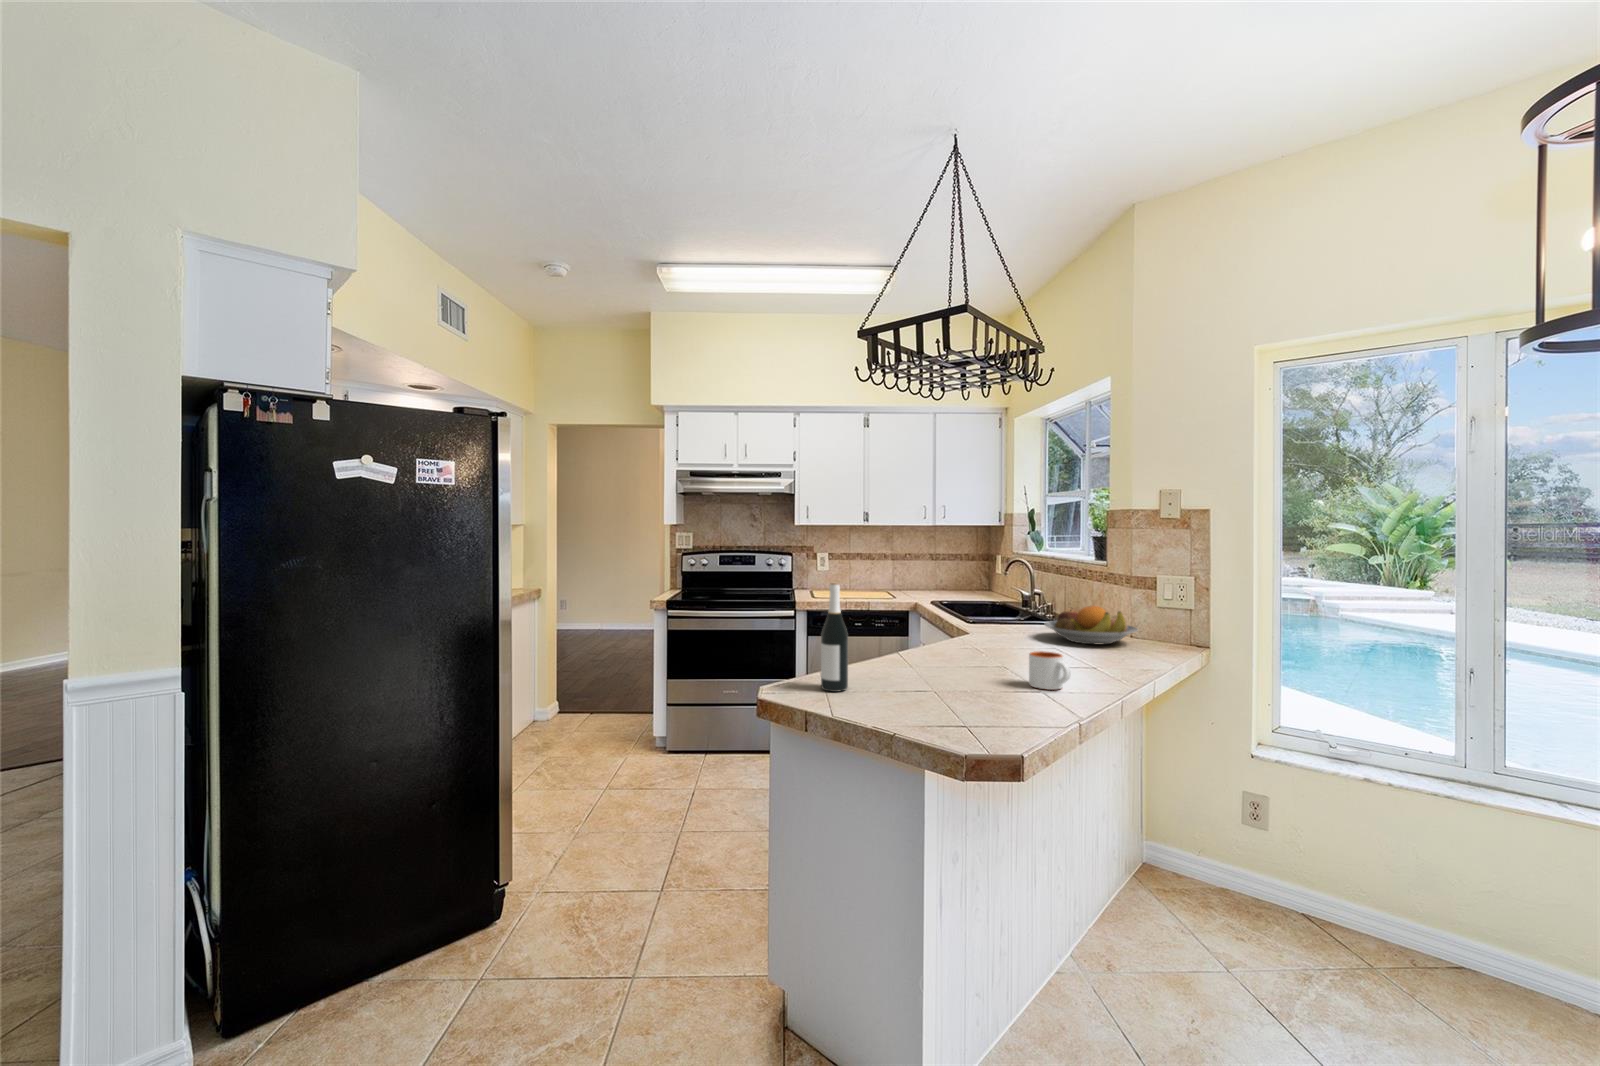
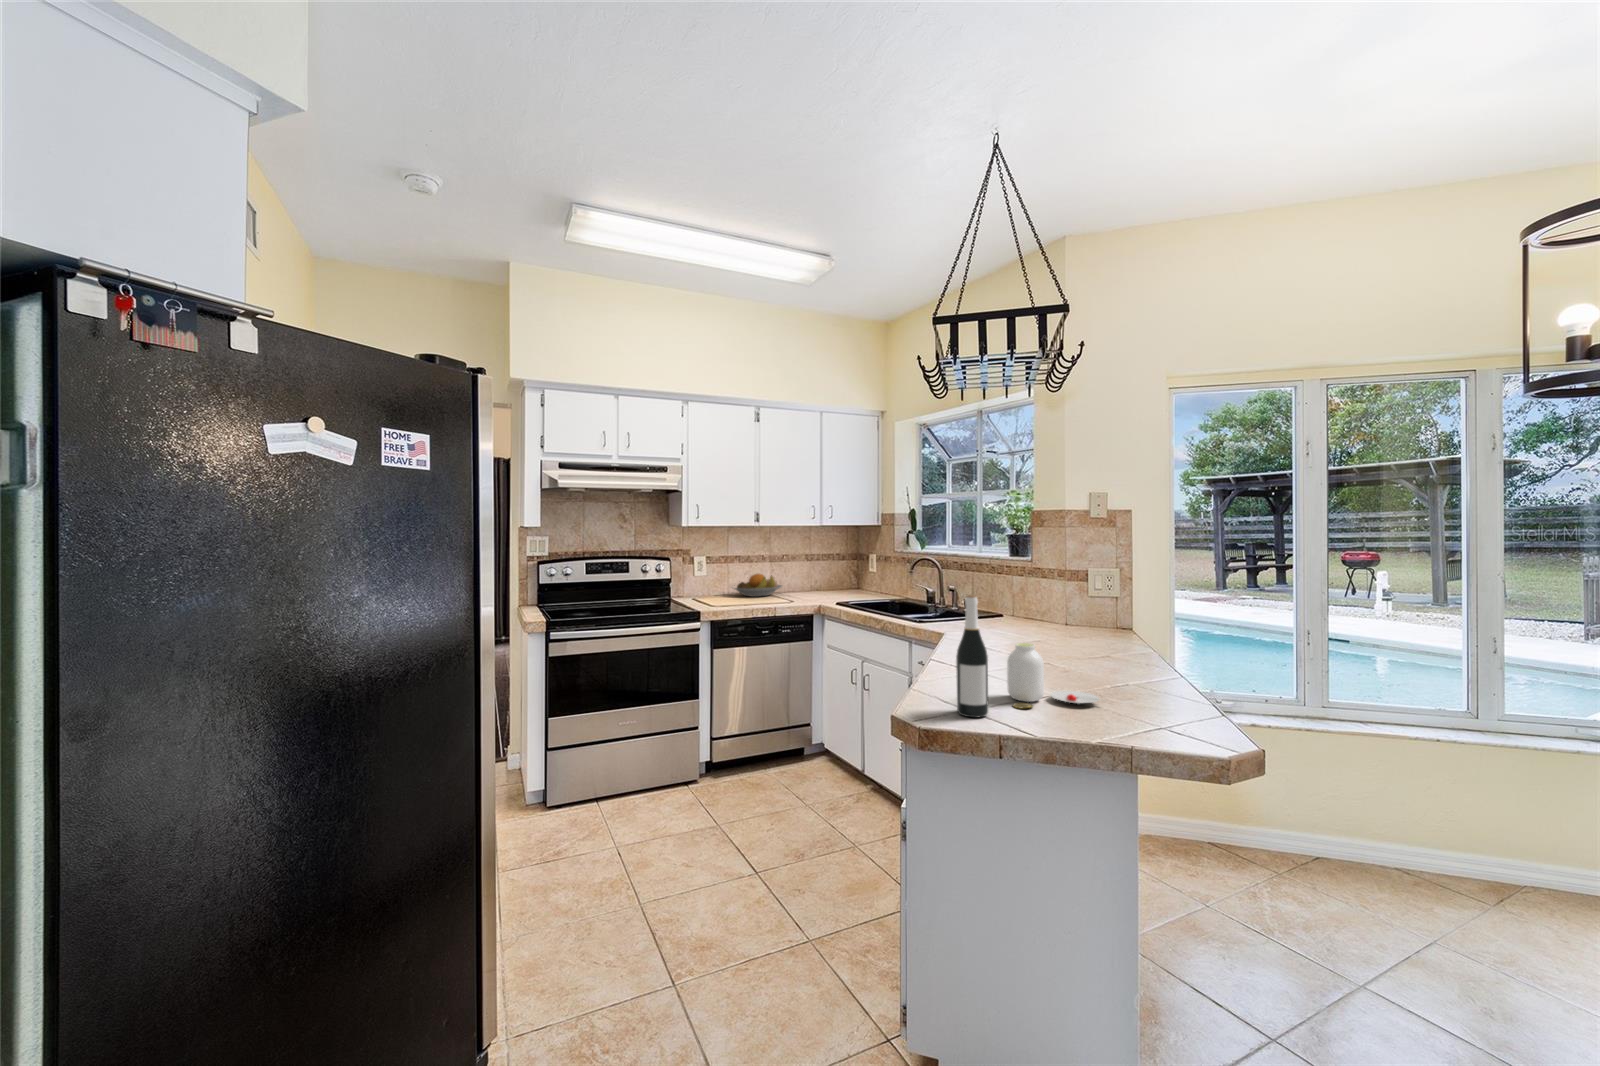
fruit bowl: present [1044,606,1138,644] -> present [735,574,782,597]
jar: none [883,633,974,694] -> present [1007,643,1099,708]
mug: present [1029,651,1071,690] -> none [1105,649,1150,686]

